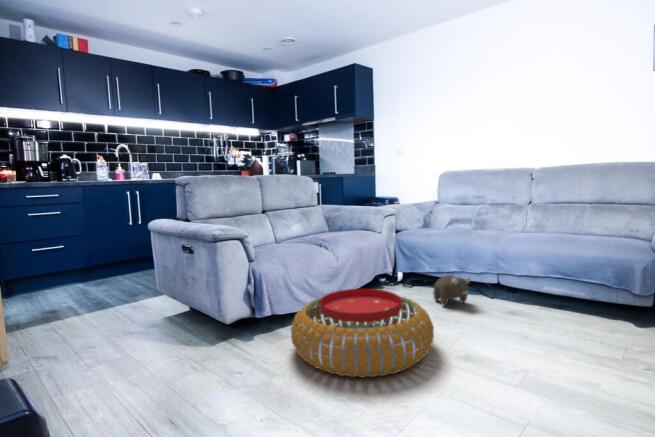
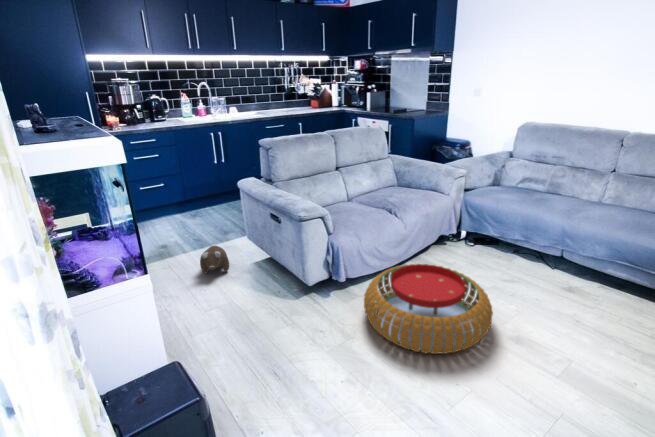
plush toy: present [433,275,471,306] -> present [200,246,229,273]

